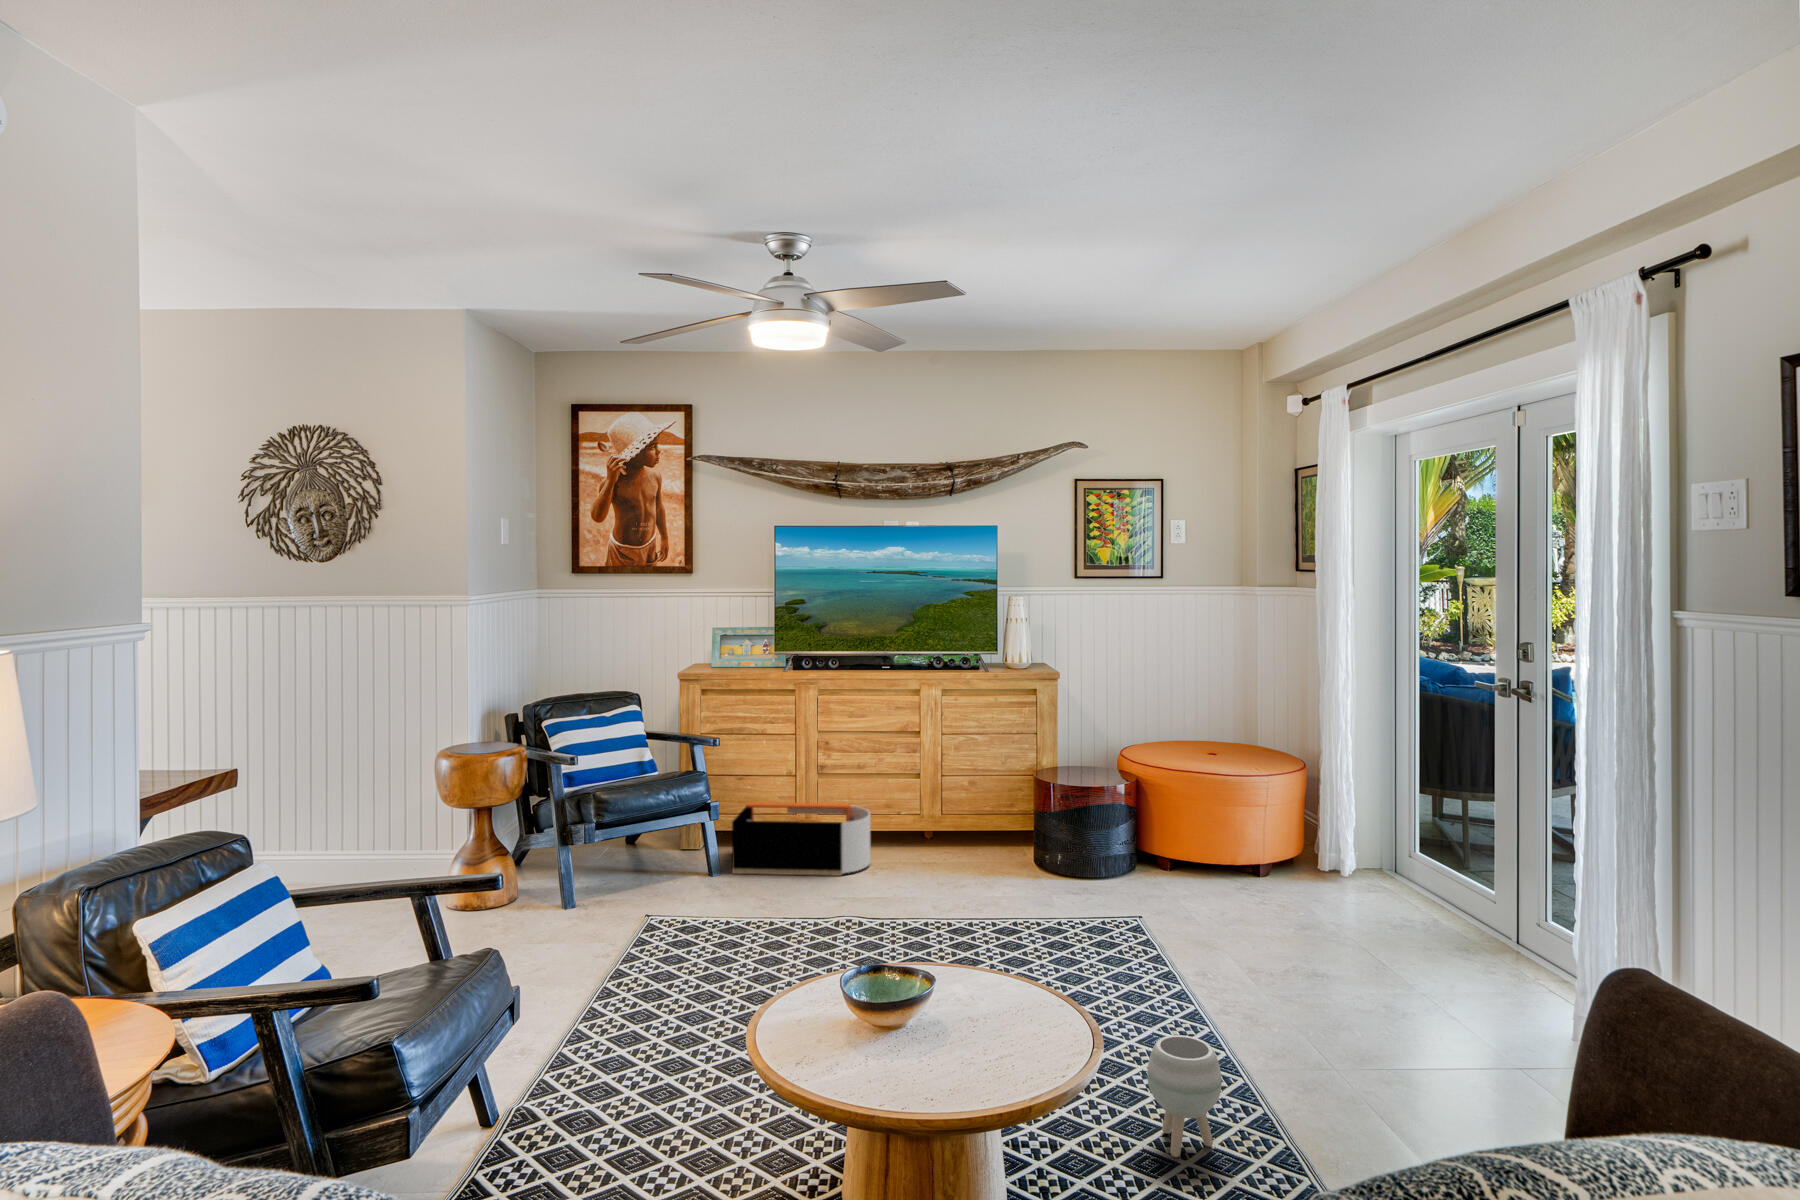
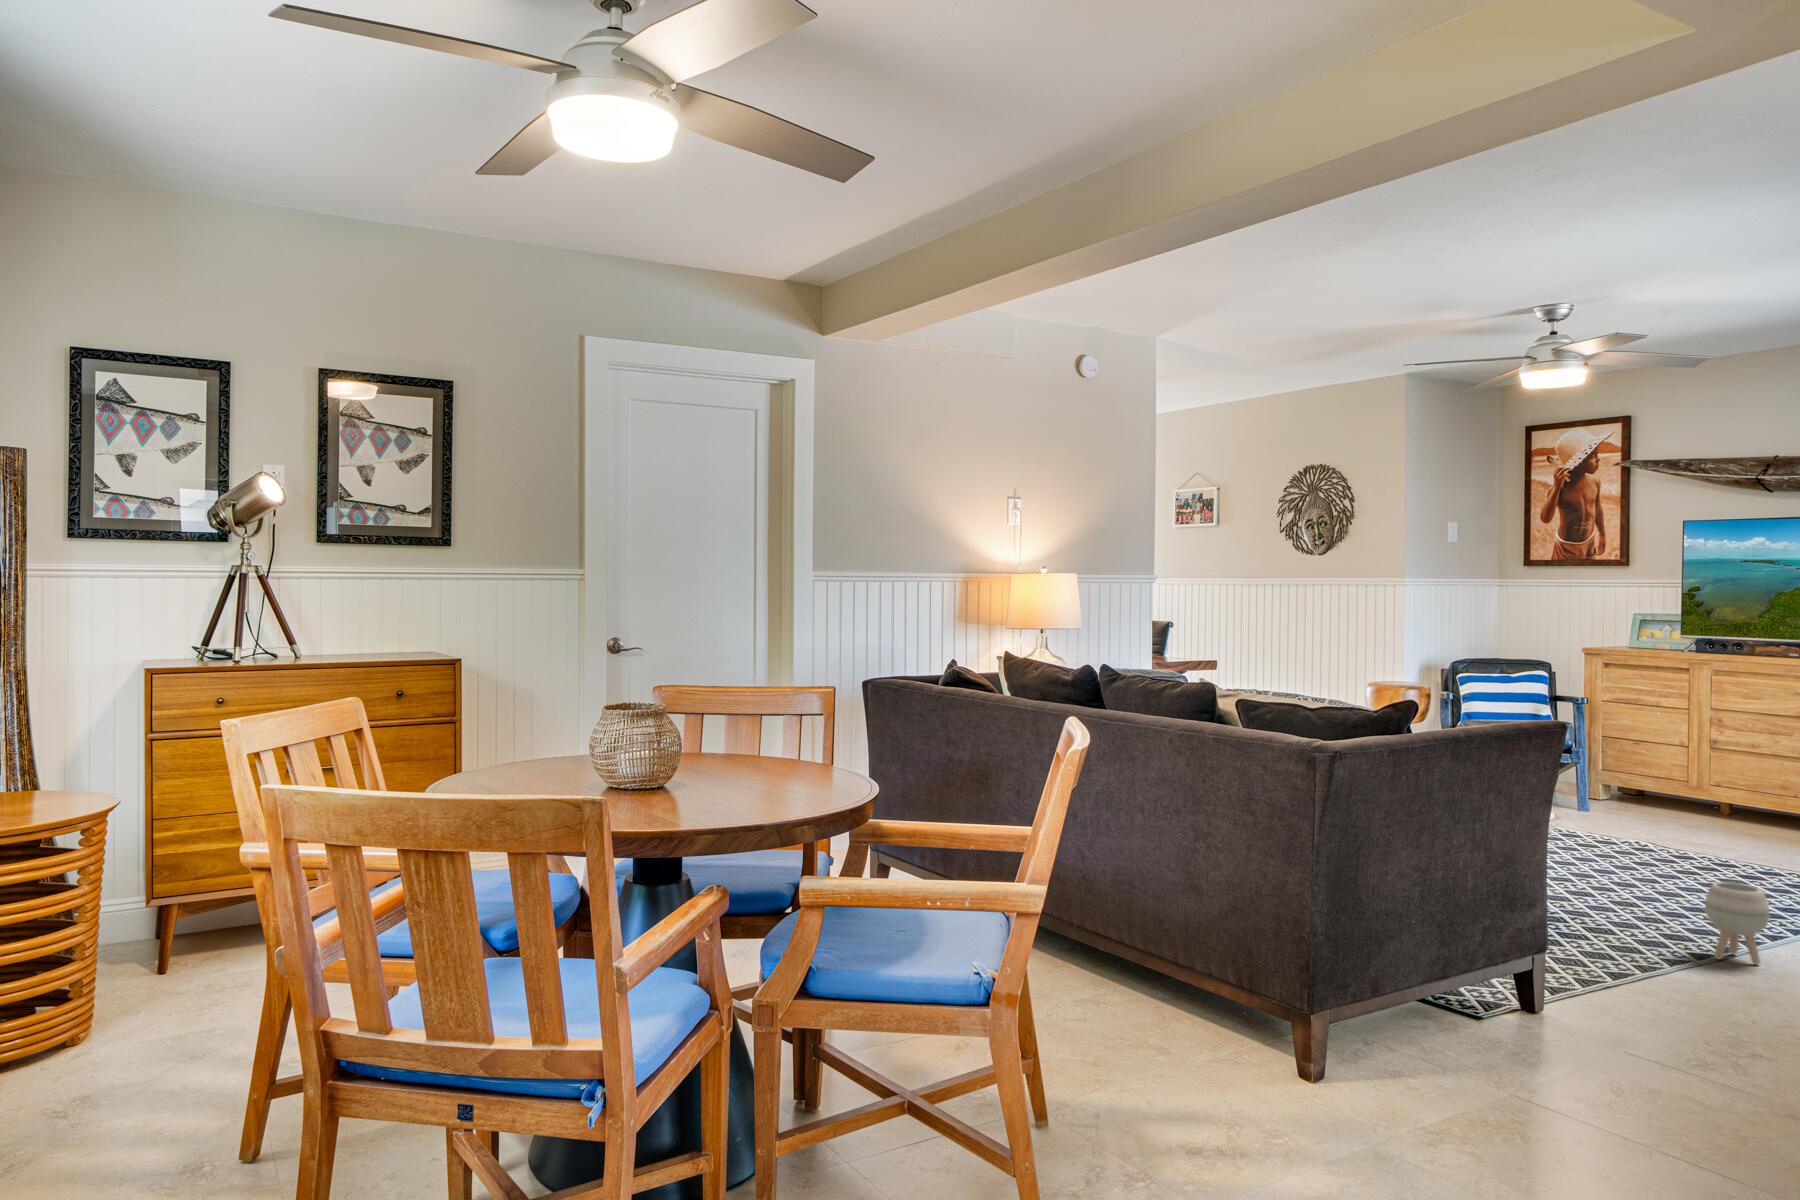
storage bin: present [732,802,870,876] -> none [1601,763,1749,830]

